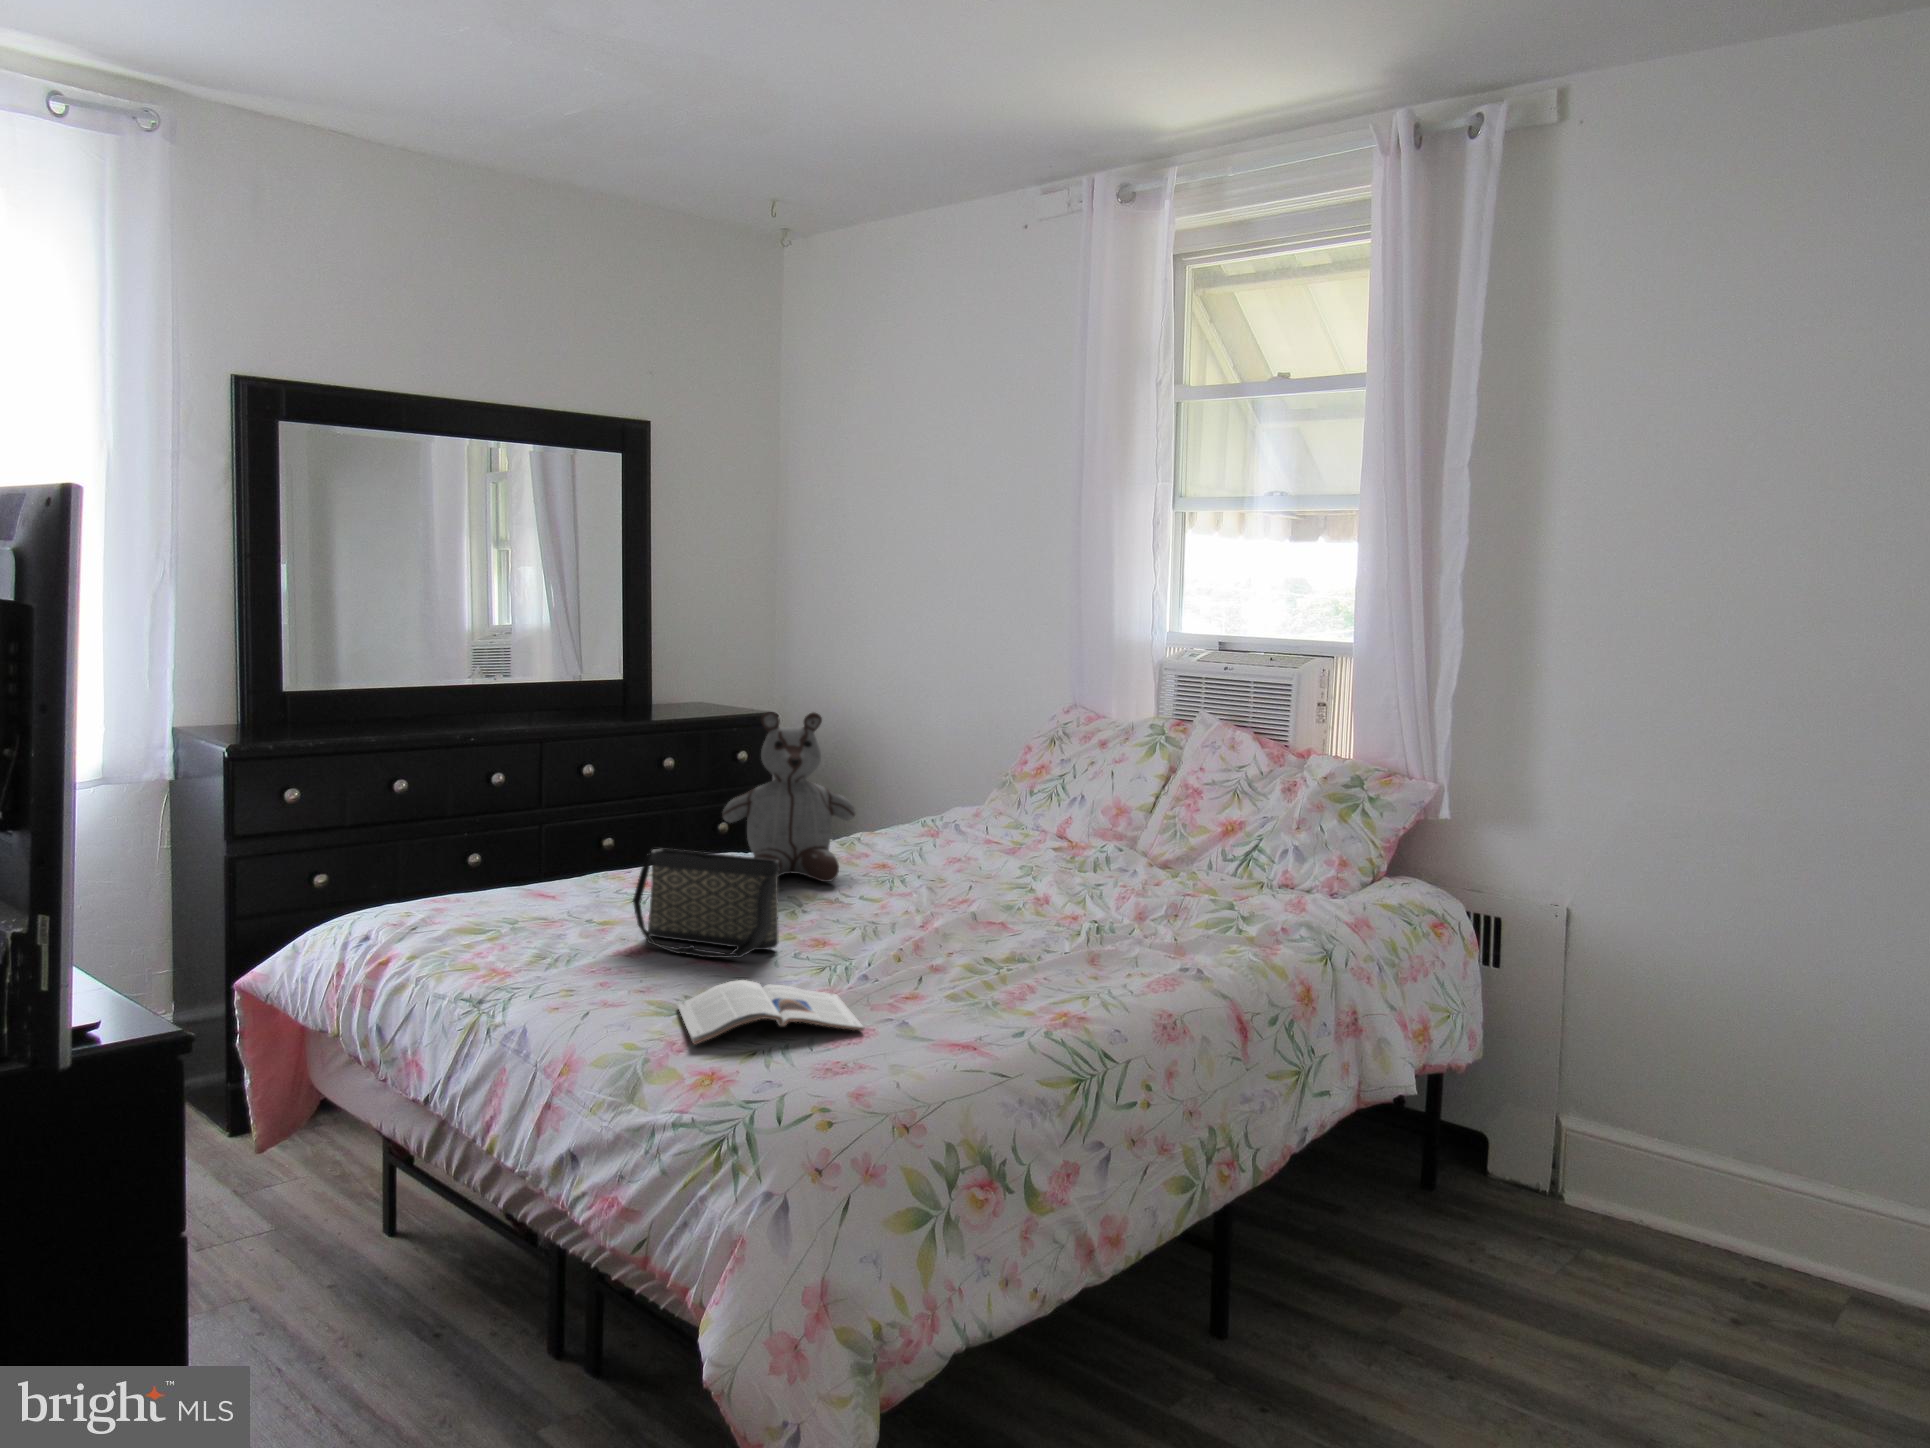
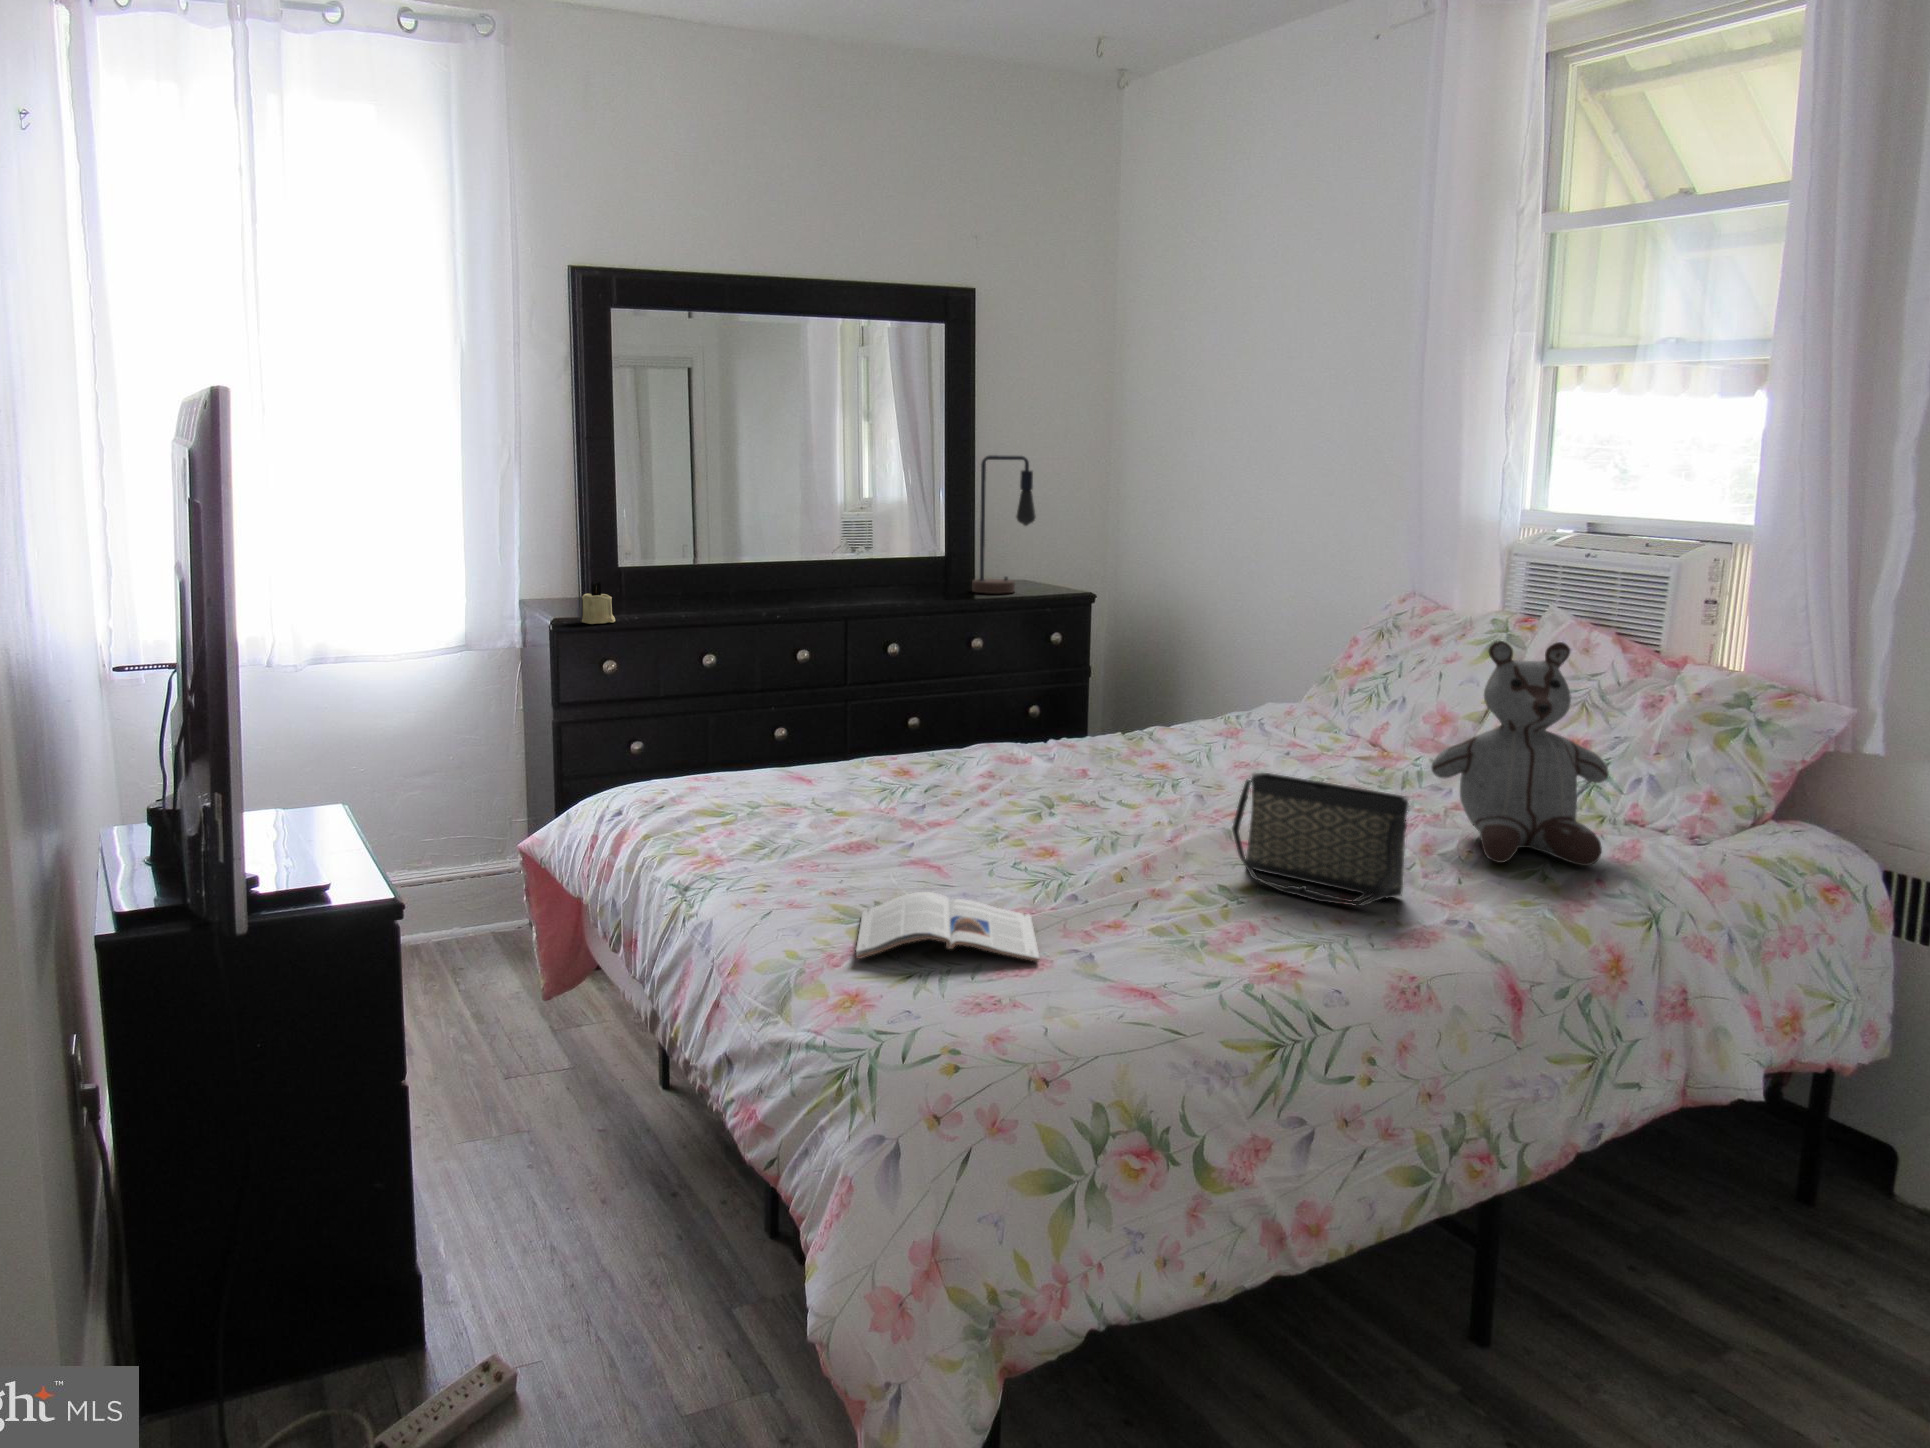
table lamp: none [666,580,729,714] -> present [972,455,1036,594]
candle: none [258,703,299,748] -> present [582,582,615,624]
stuffed bear: present [722,712,856,882] -> present [1431,641,1609,866]
handbag: present [633,849,780,958] -> present [1232,773,1409,906]

